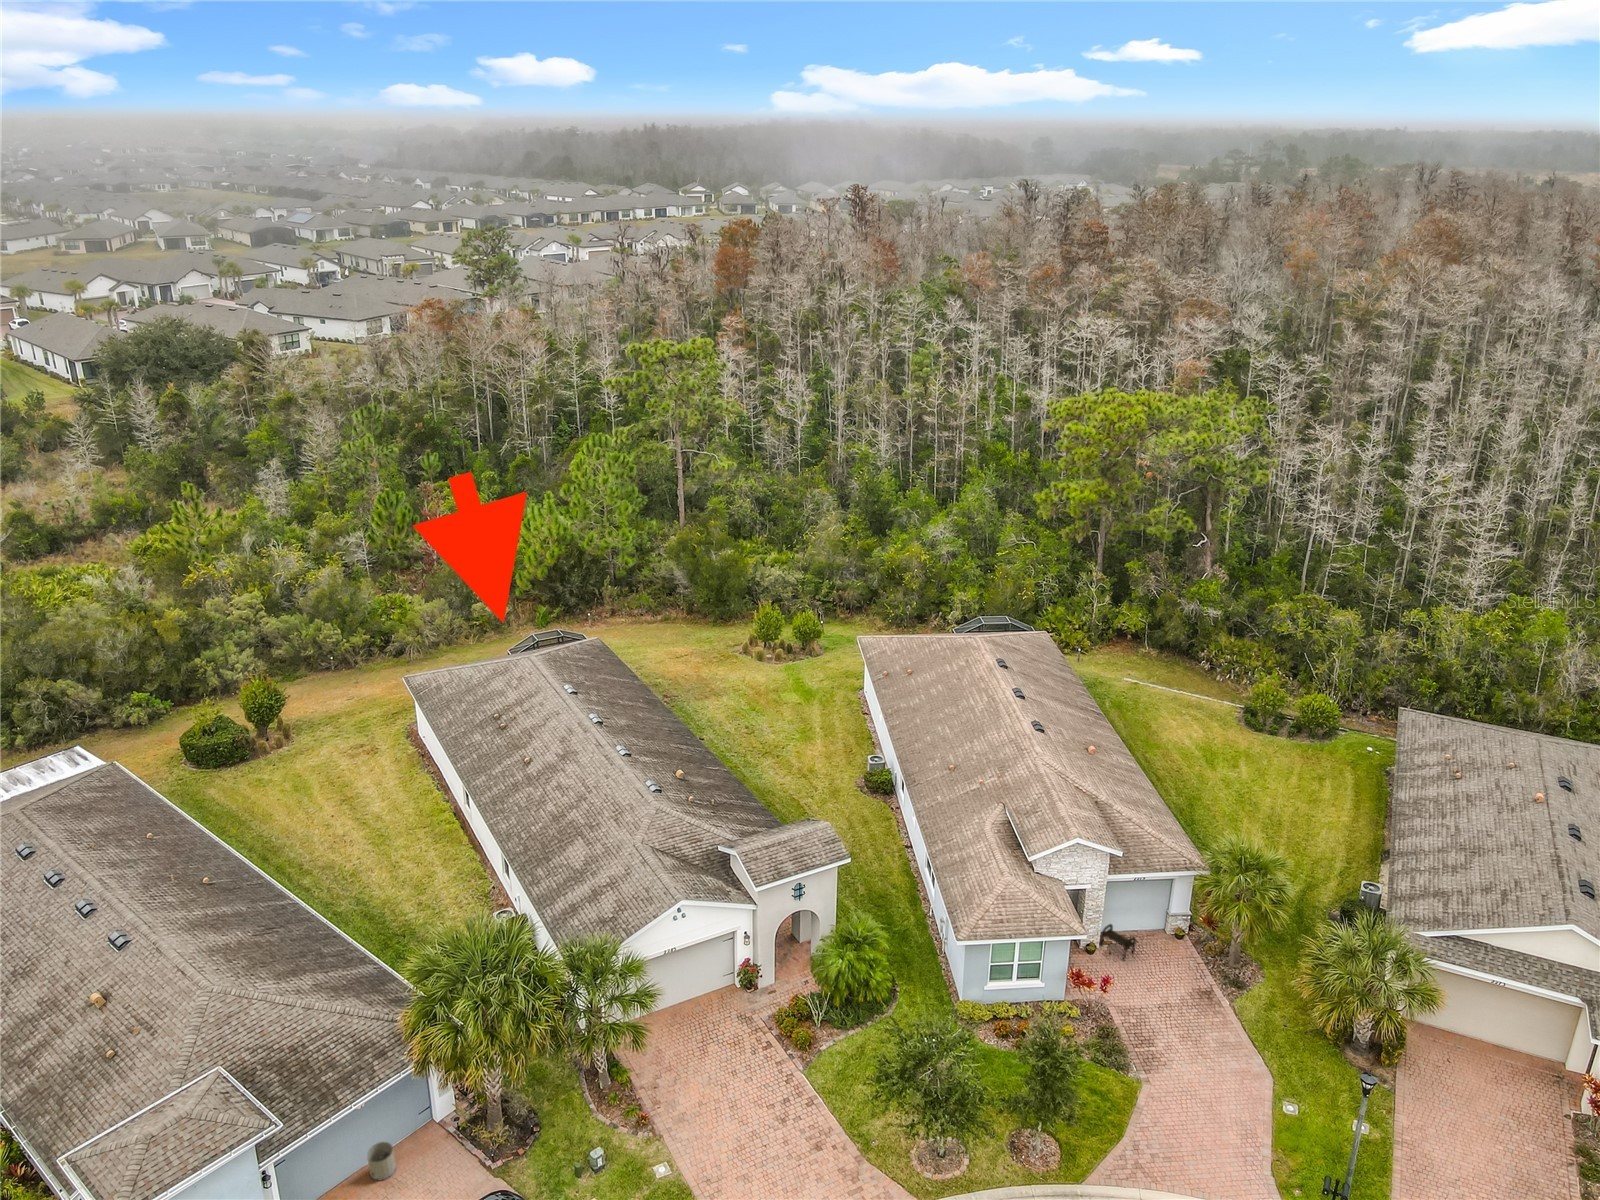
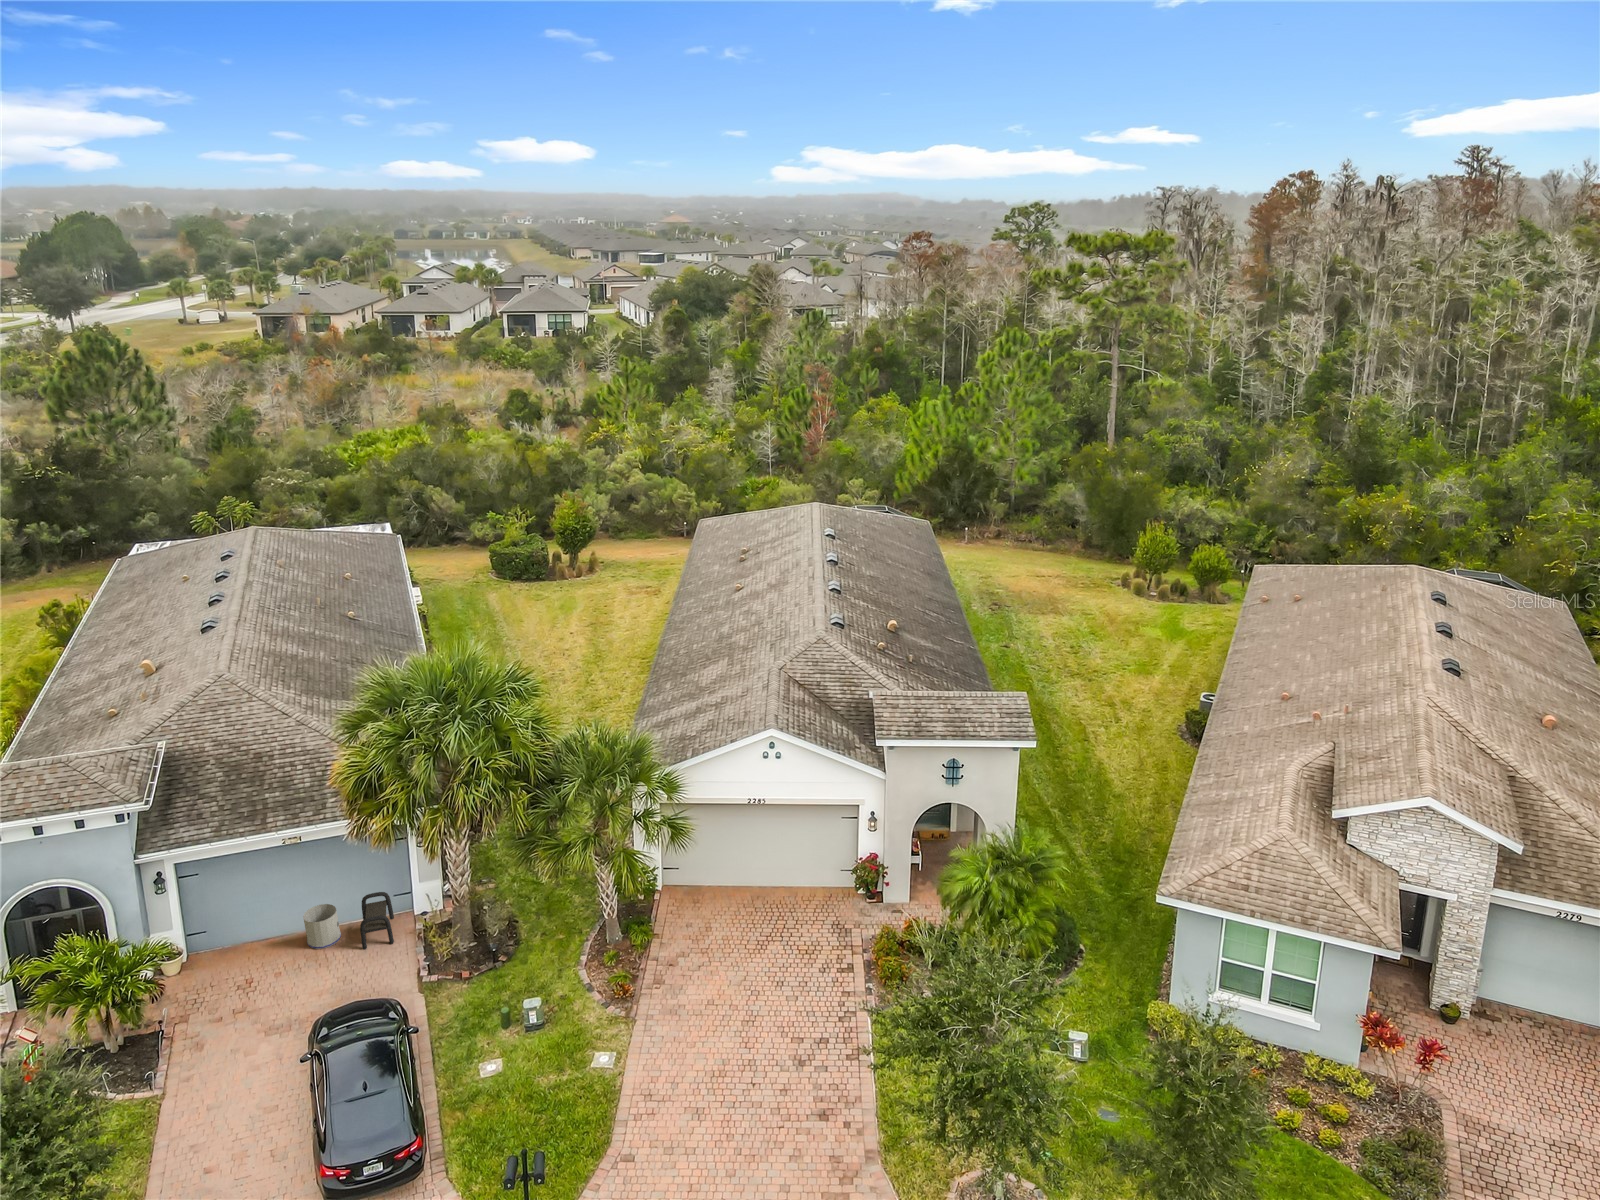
bench: present [1100,924,1136,960] -> present [360,892,394,949]

